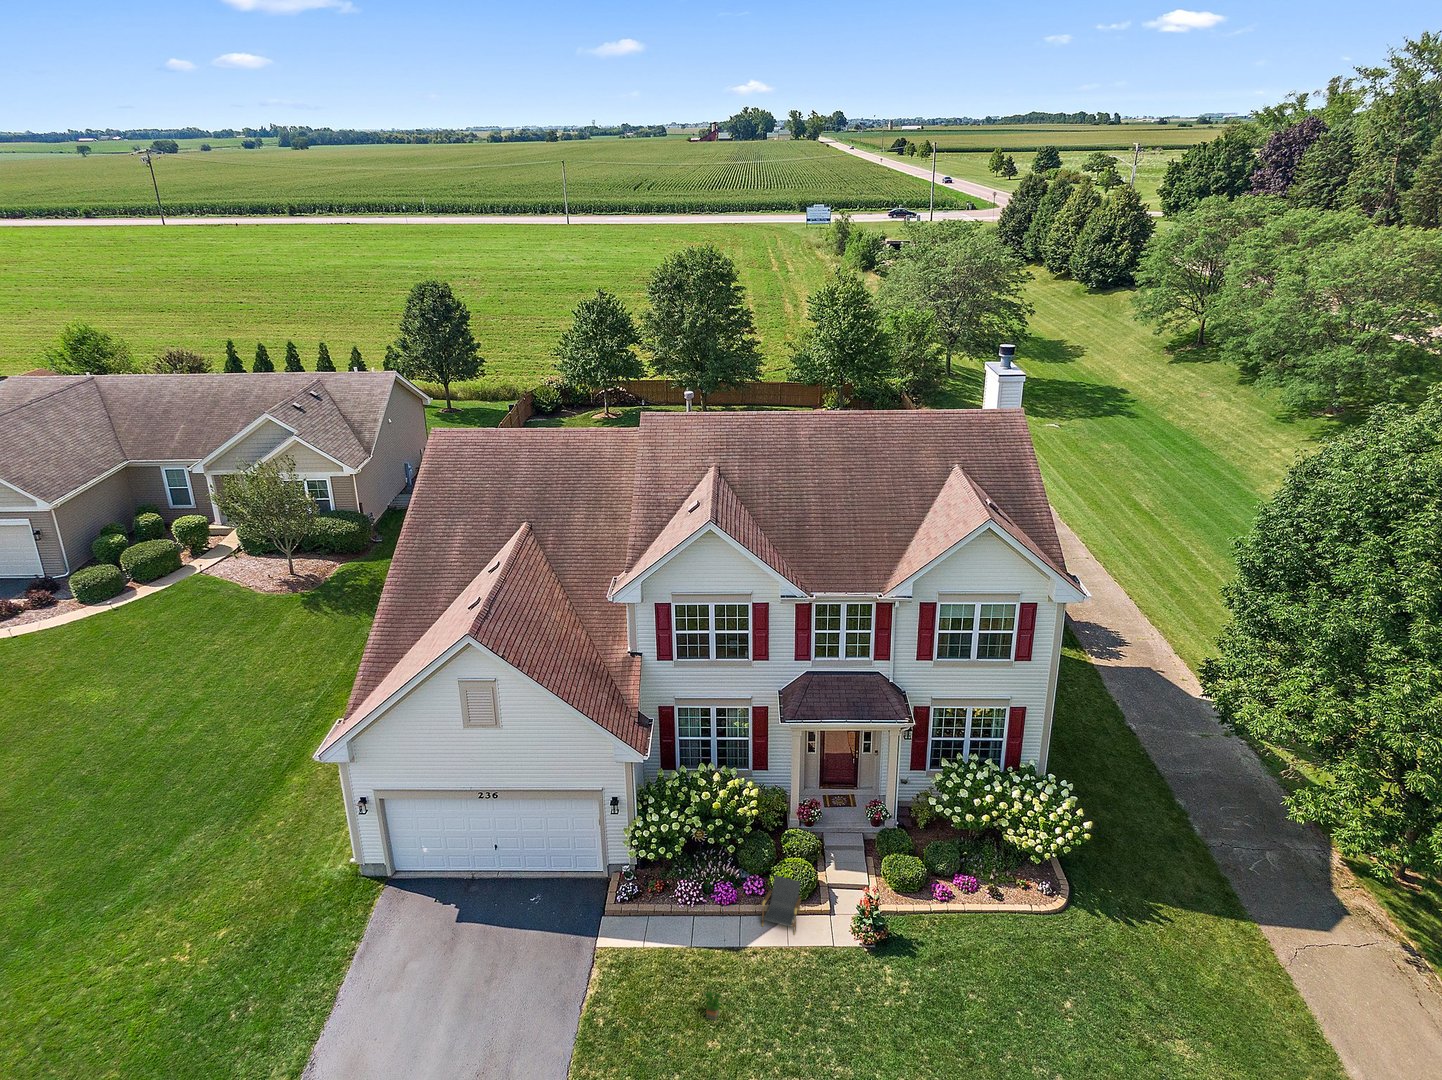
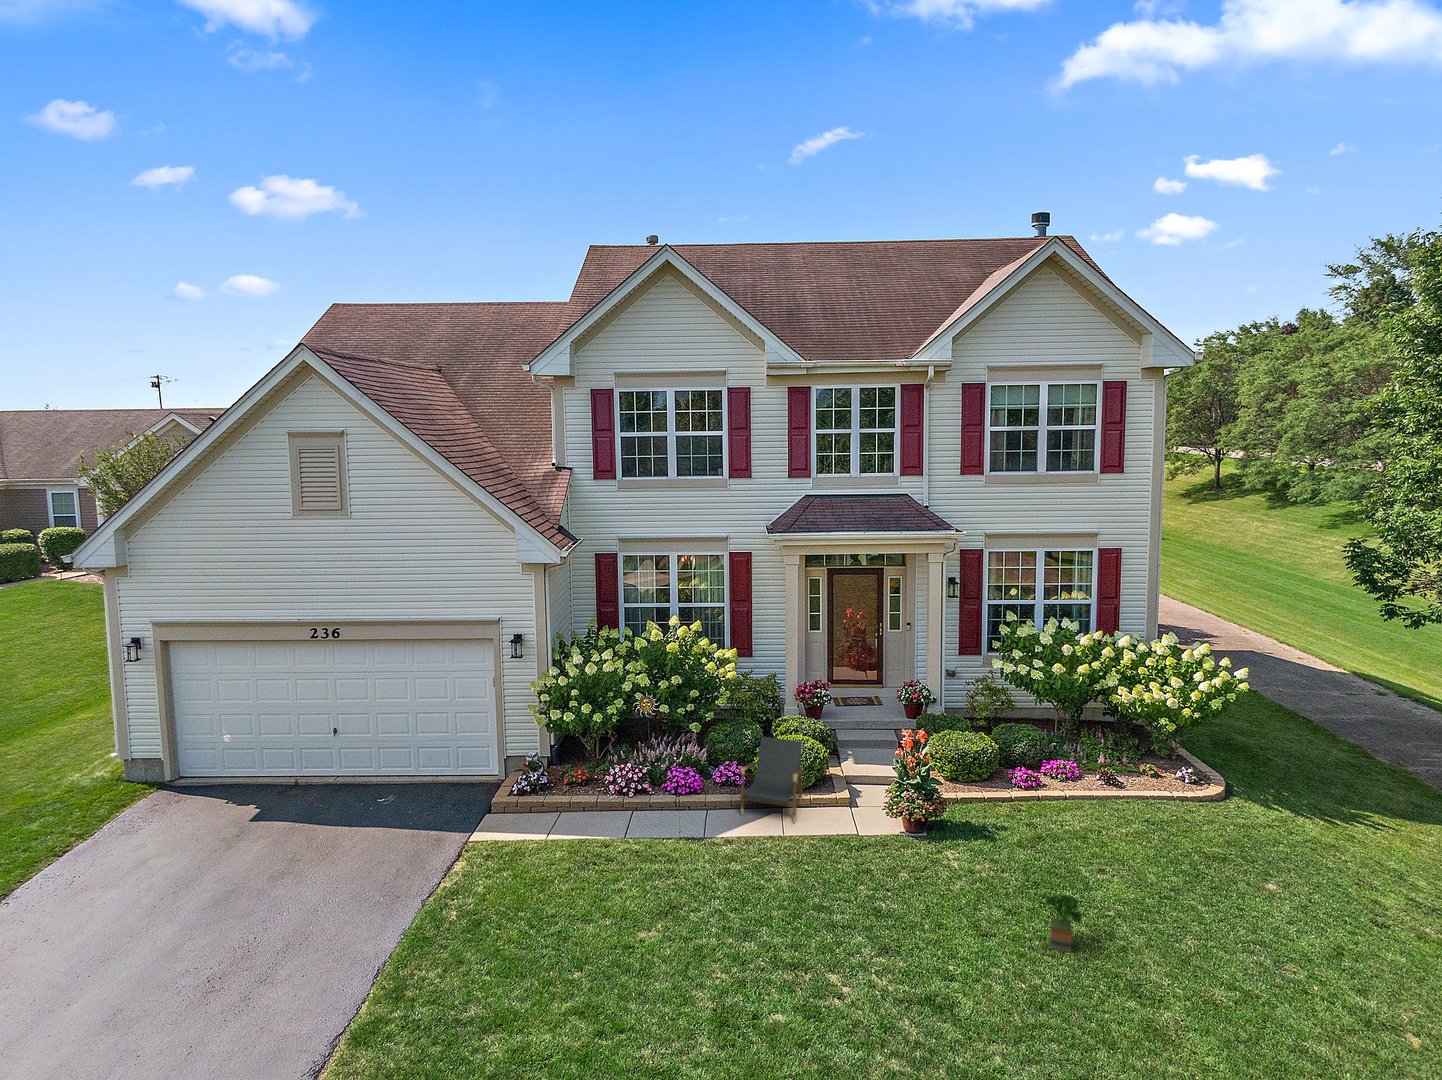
potted tree: present [705,992,722,1020] -> present [1046,894,1082,952]

